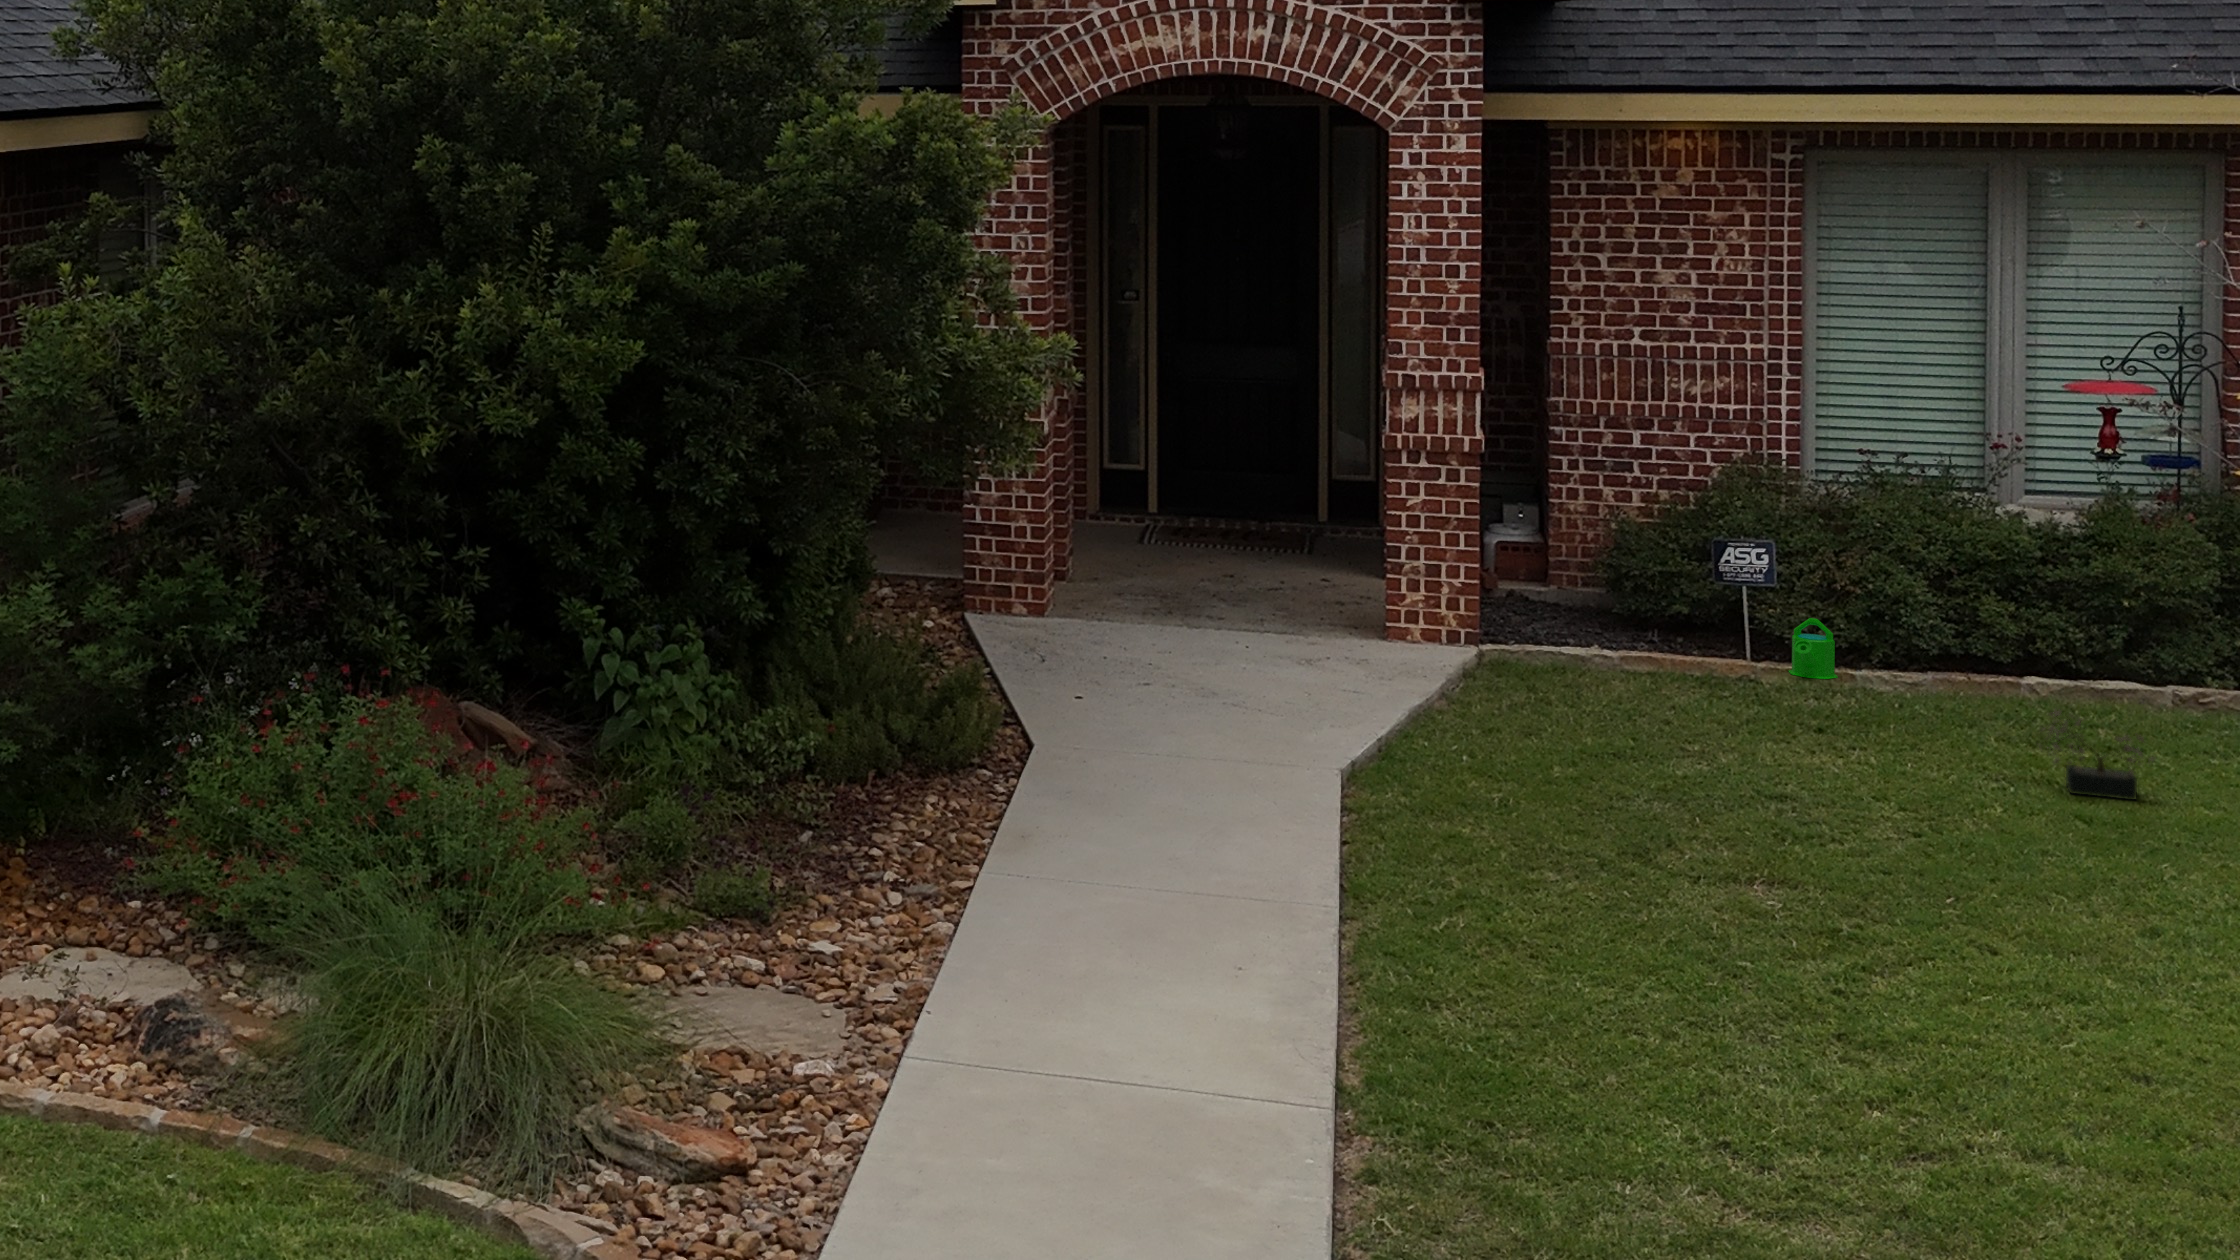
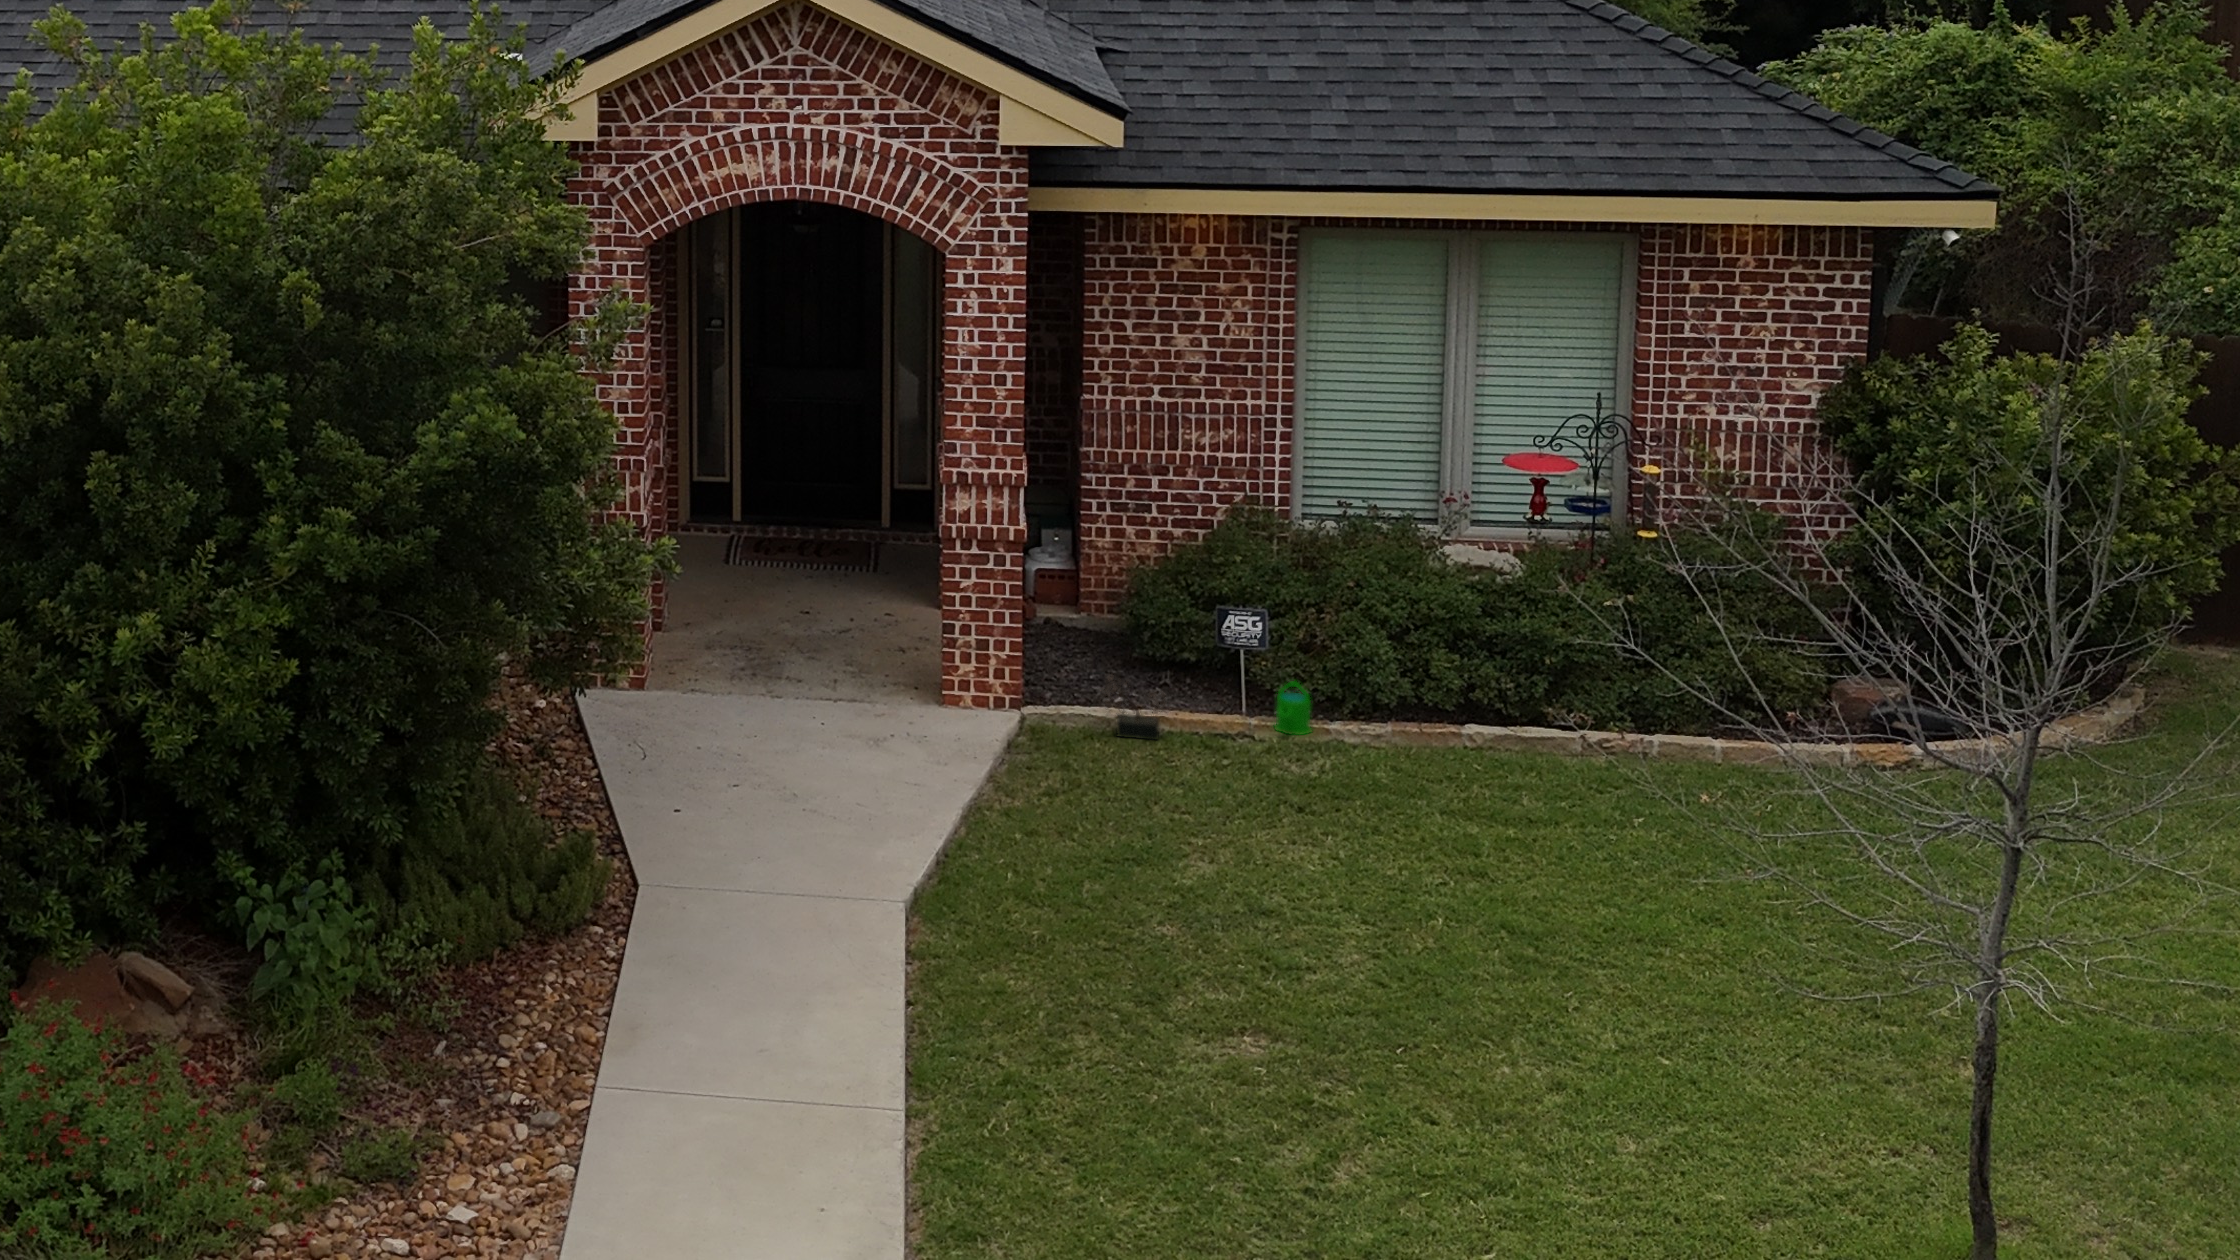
decorative plant: present [2041,710,2153,800] -> present [1106,677,1164,740]

